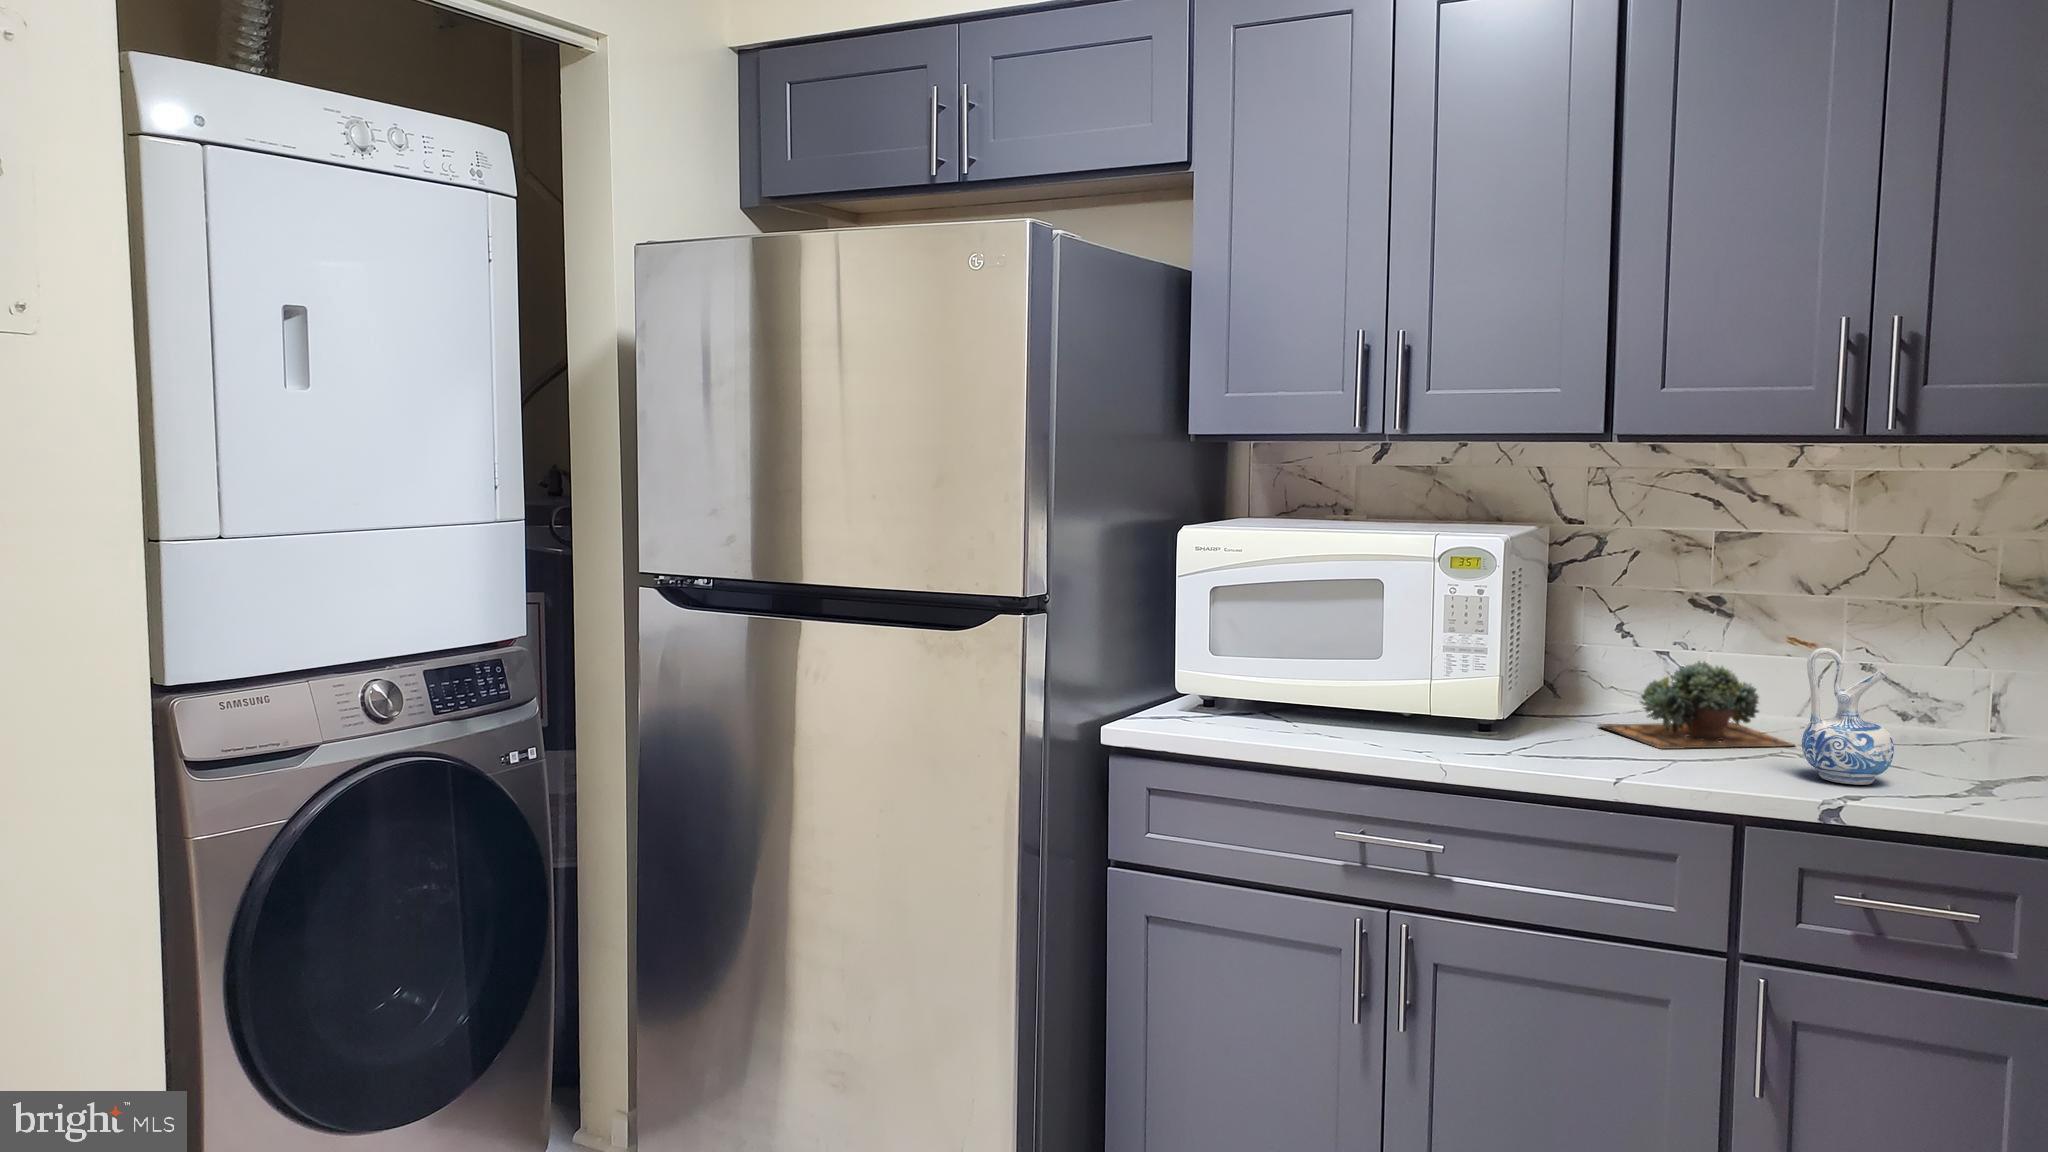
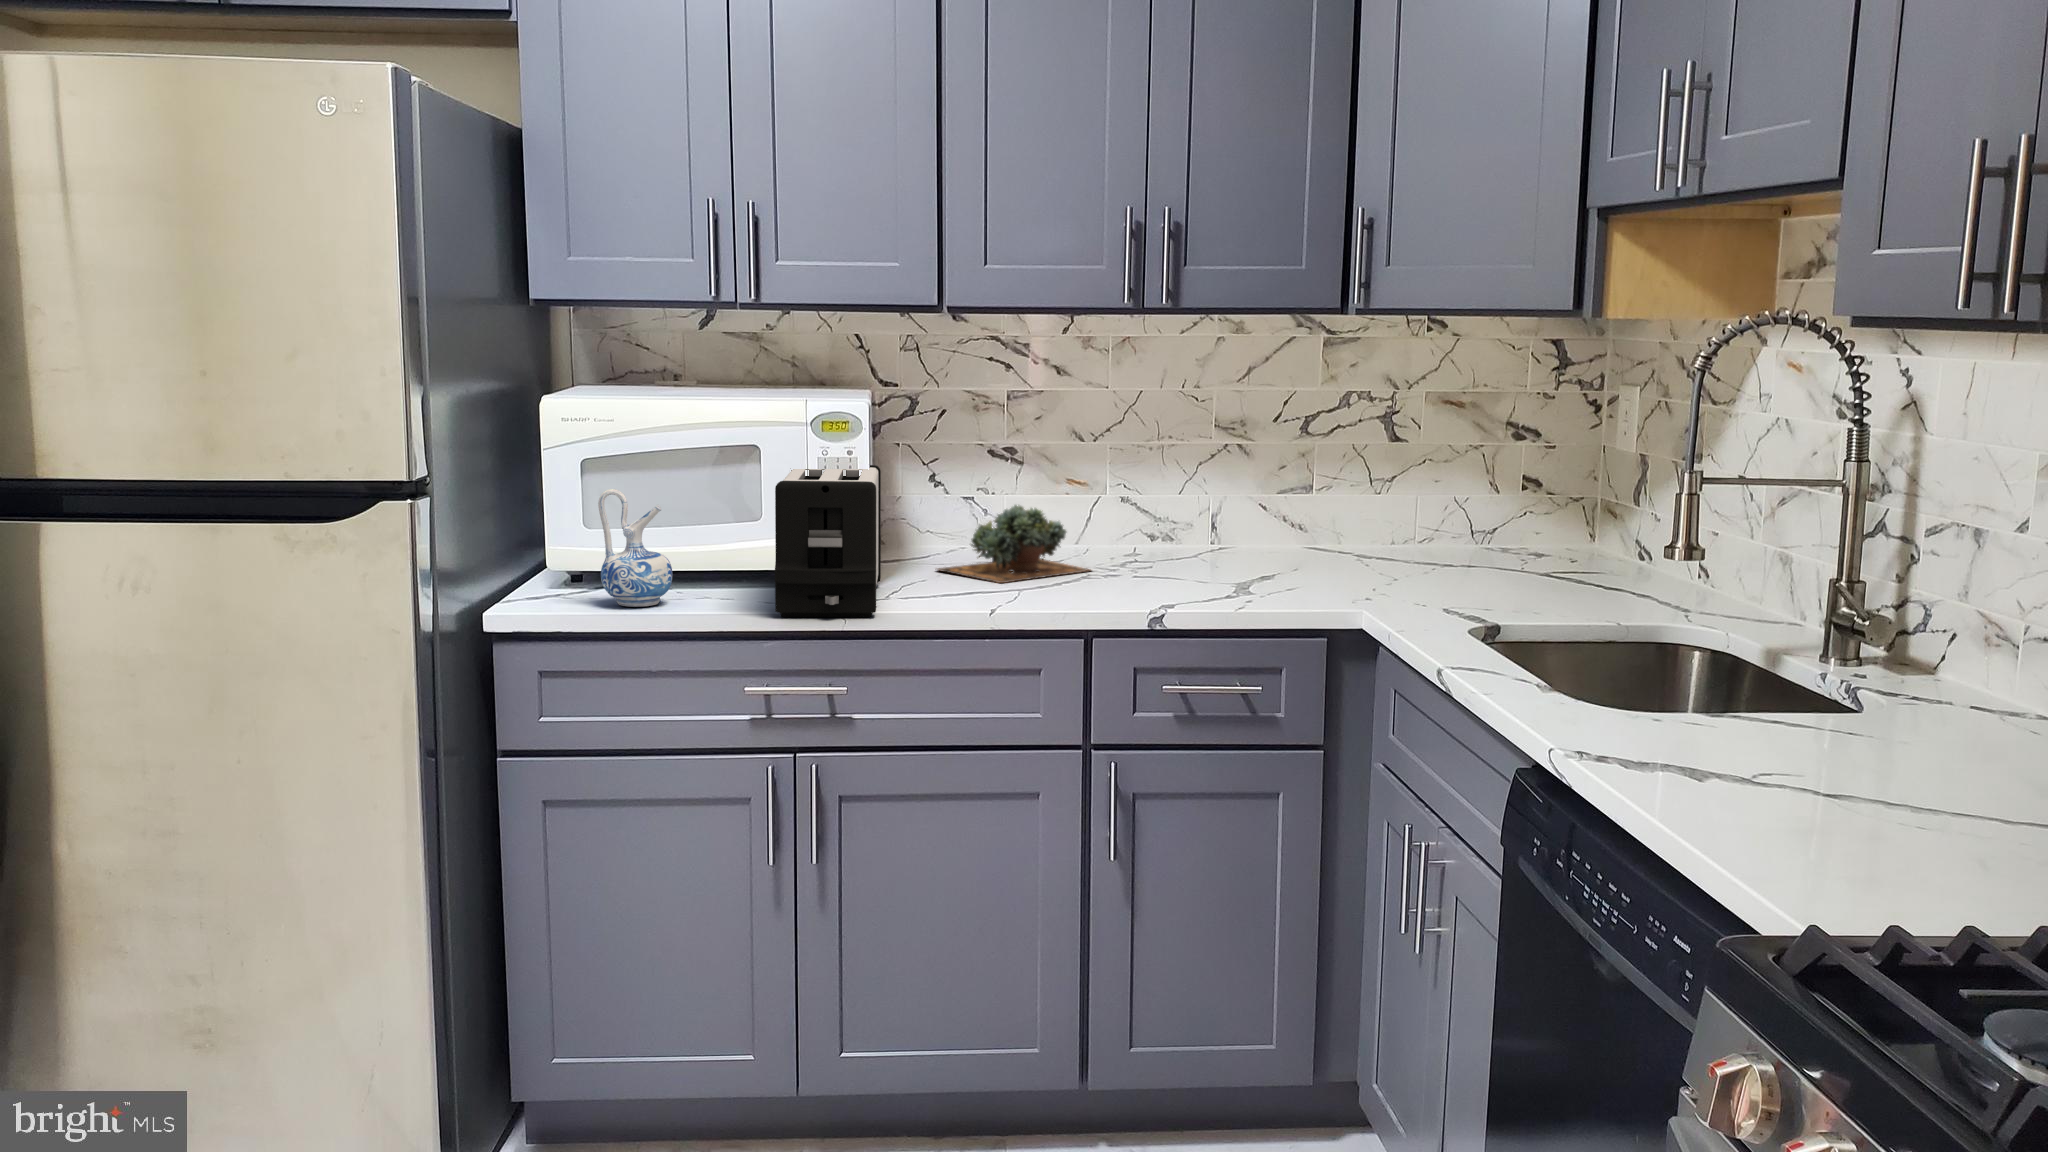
toaster: none [1364,602,1520,770] -> present [775,465,881,617]
ceramic pitcher: present [1802,648,1894,785] -> present [598,489,672,607]

